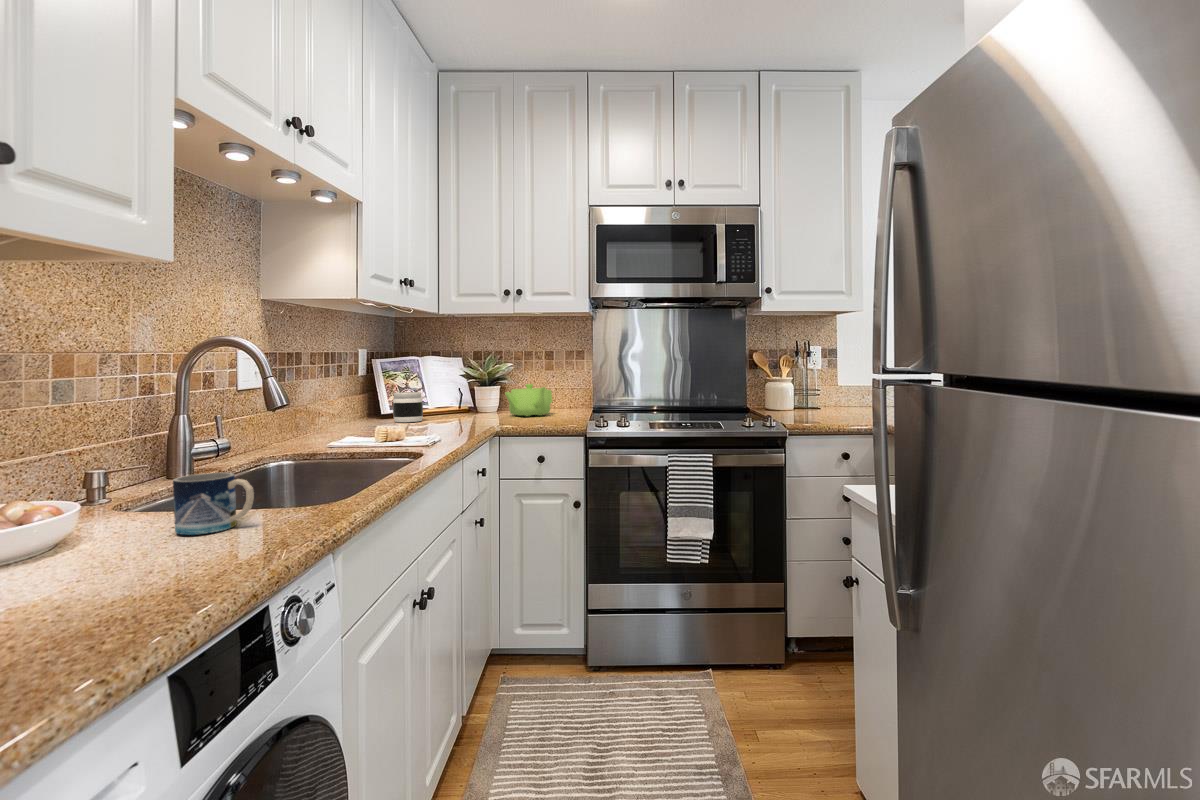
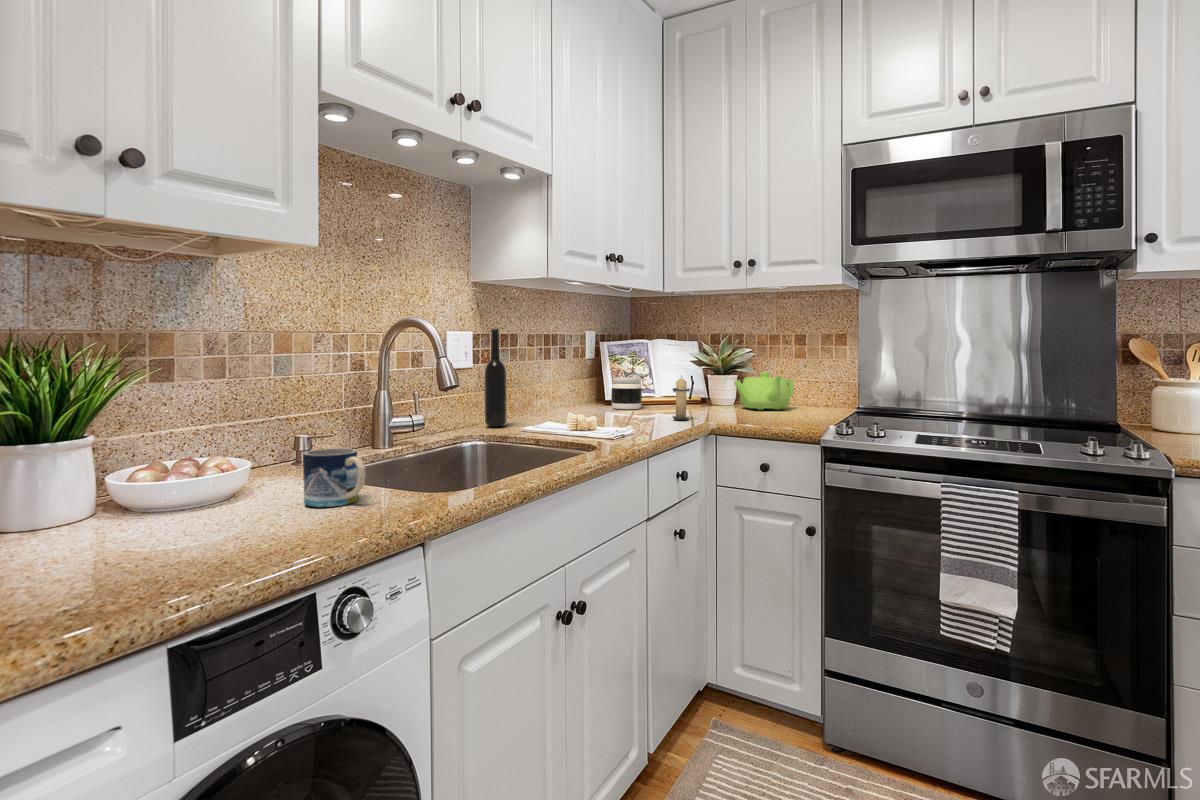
bottle: none [281,347,306,447] -> present [485,329,507,427]
candle: none [460,389,480,429] -> present [673,376,690,420]

